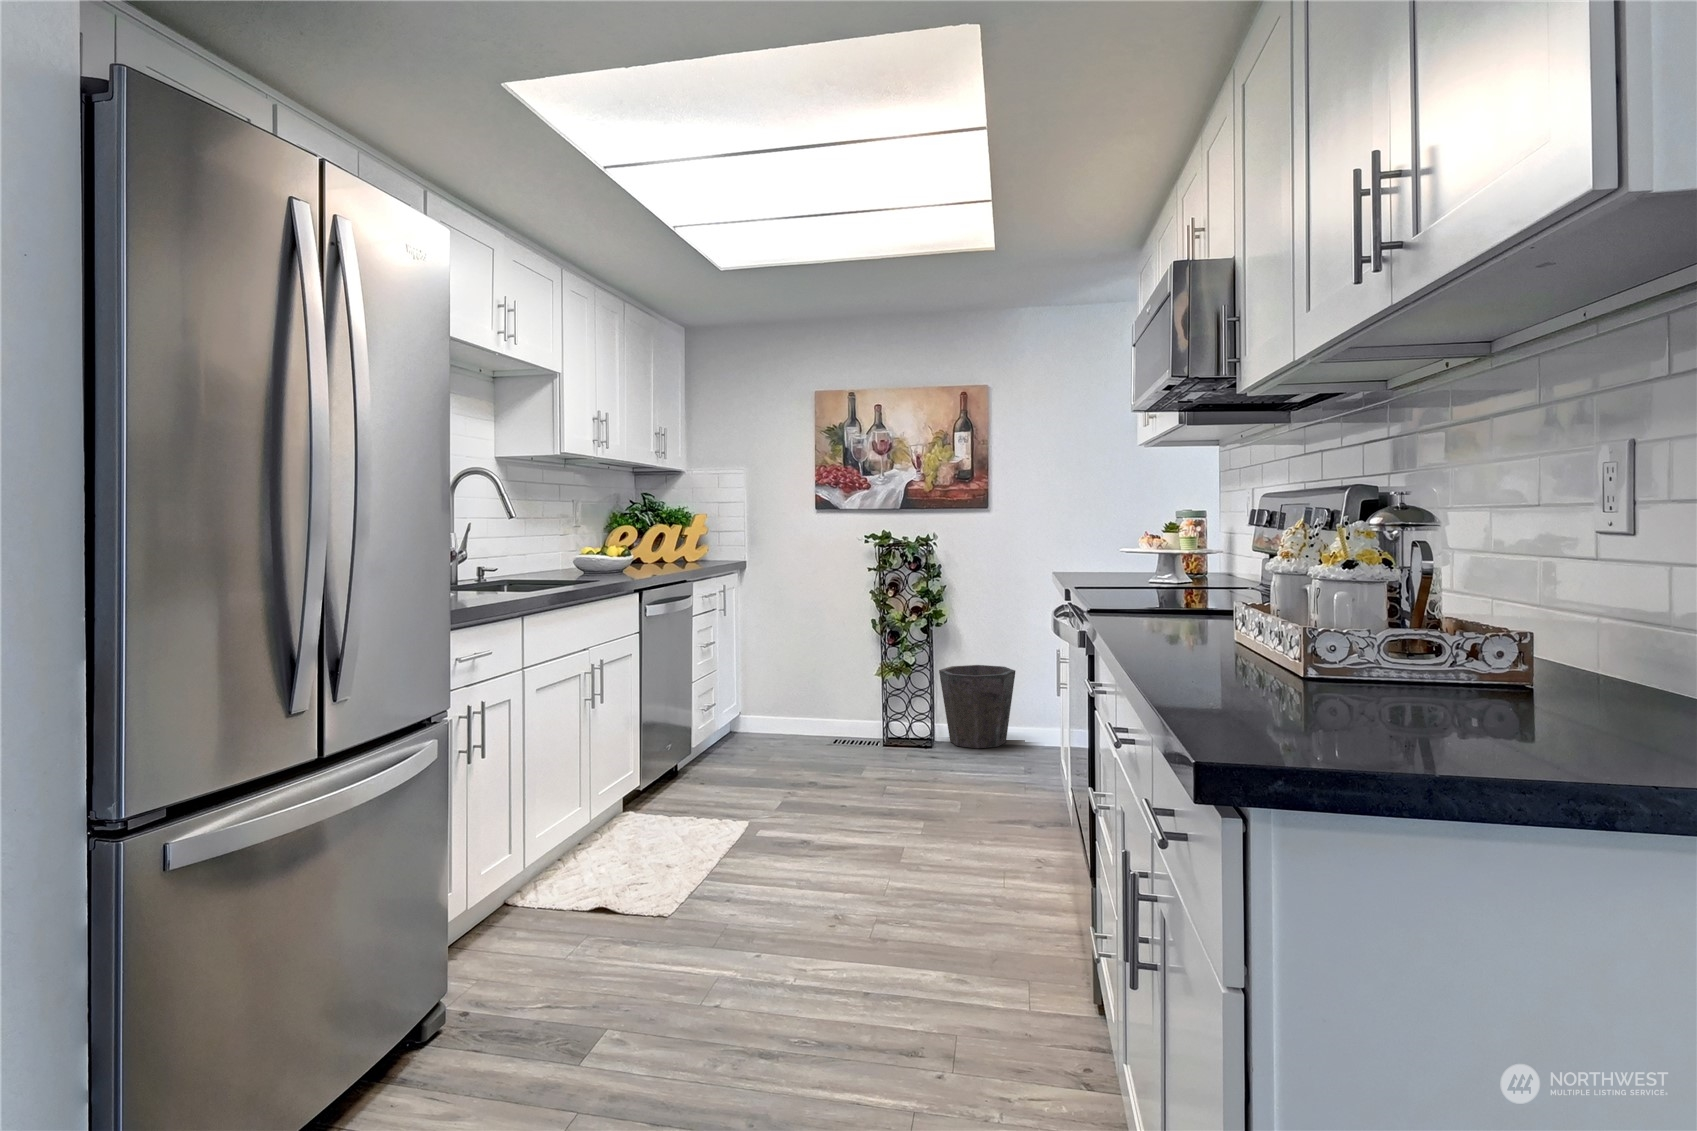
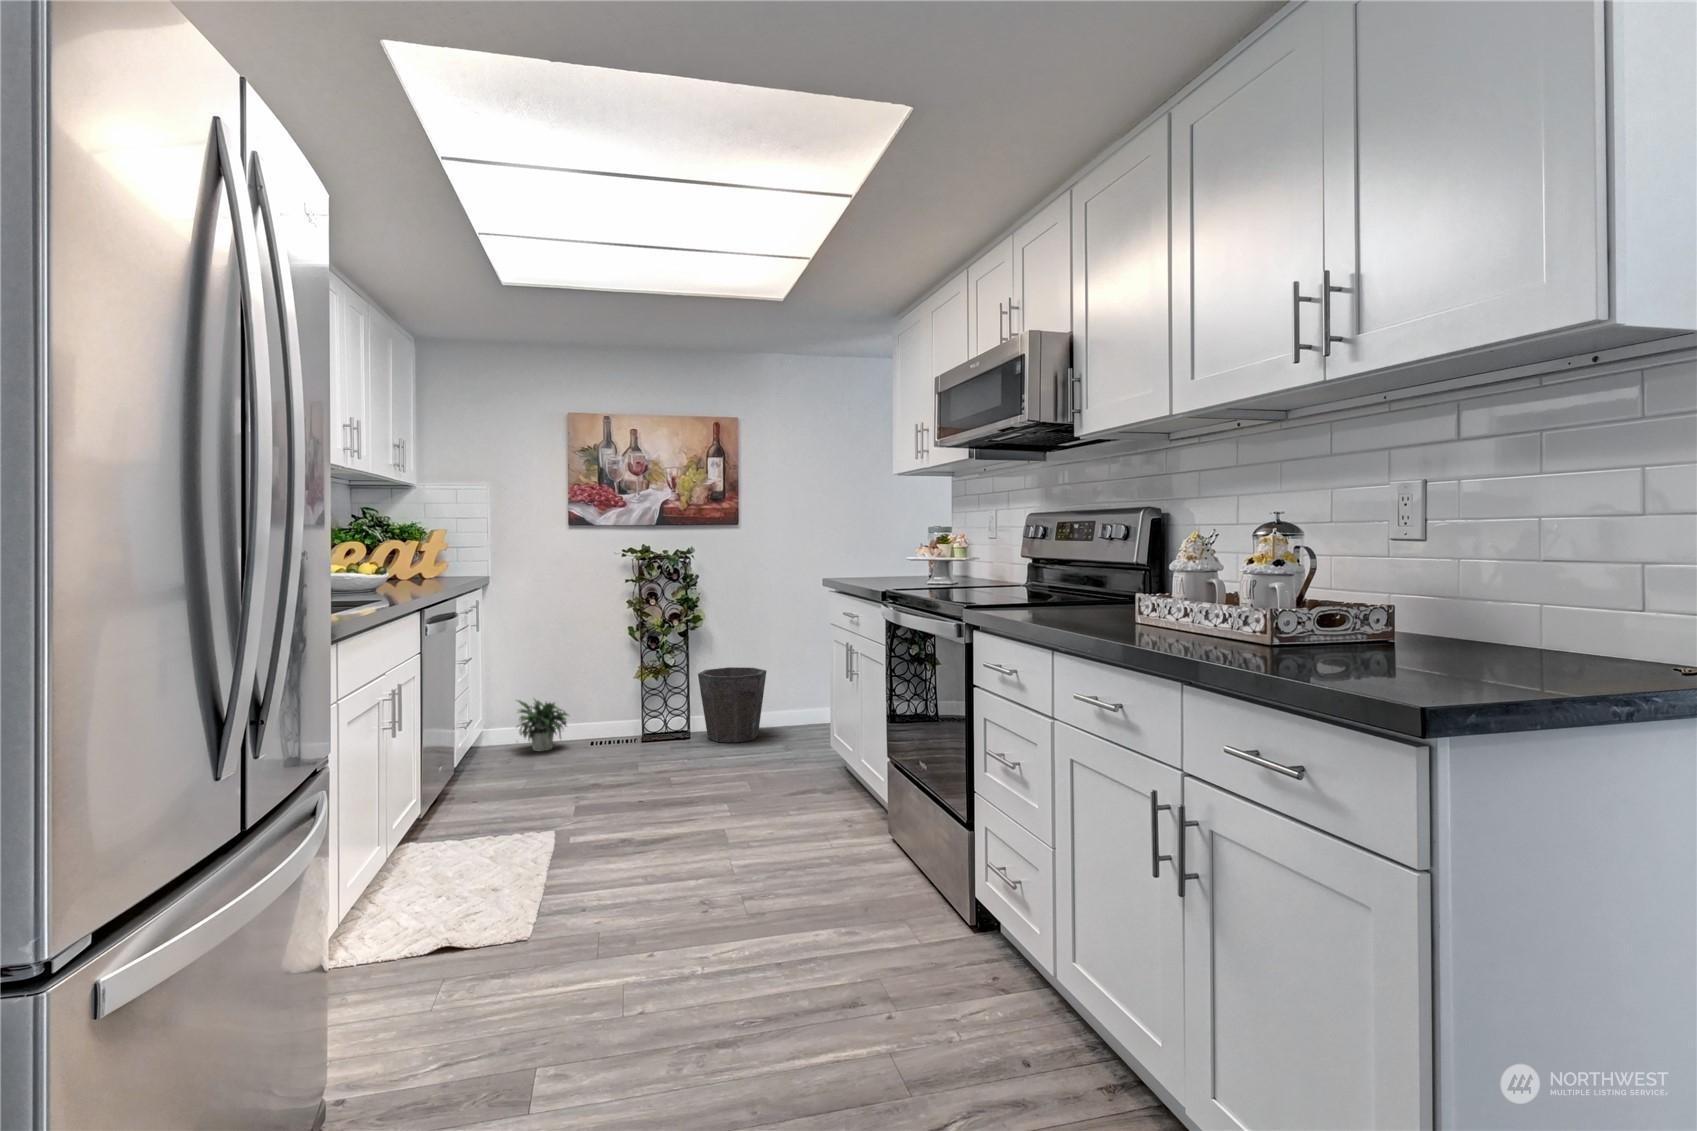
potted plant: none [758,685,809,740] -> present [517,699,568,751]

